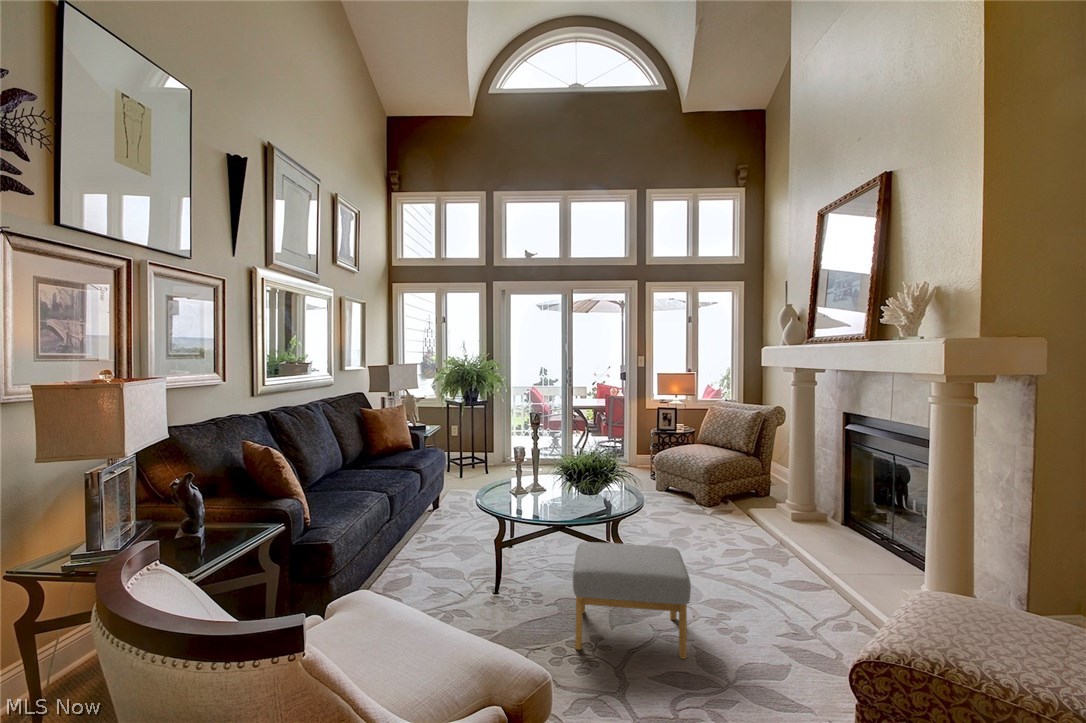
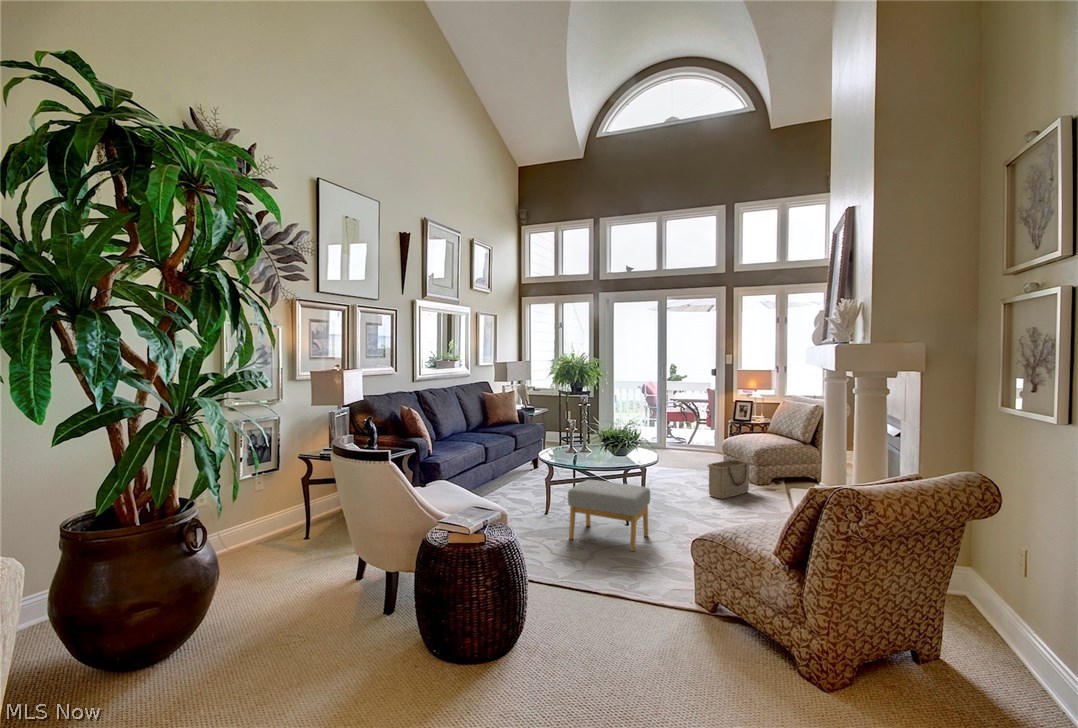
basket: none [677,479,714,532] -> present [708,459,750,499]

